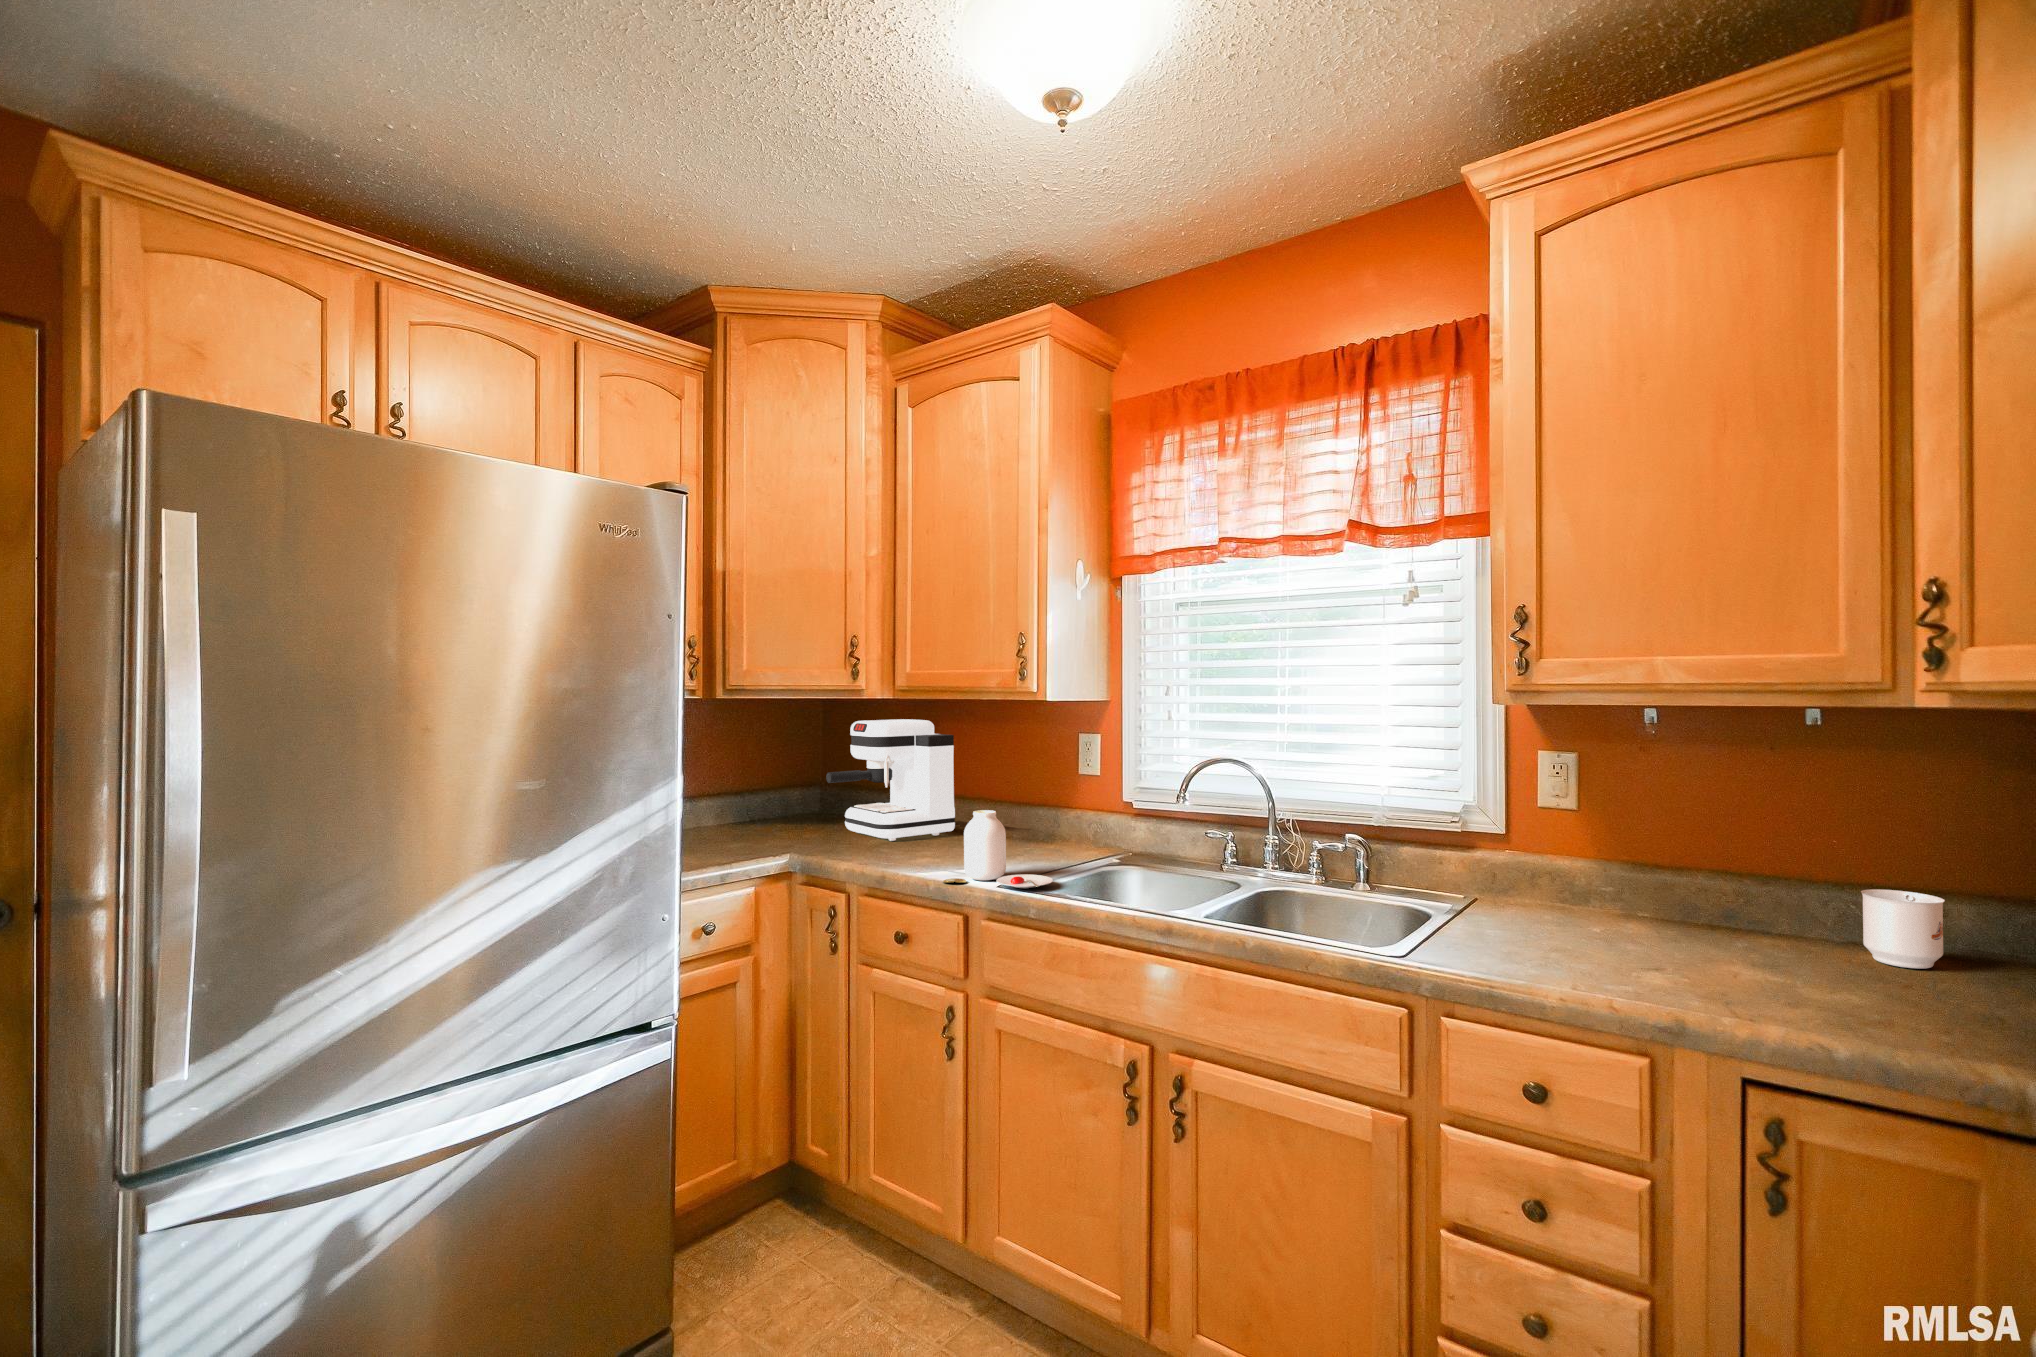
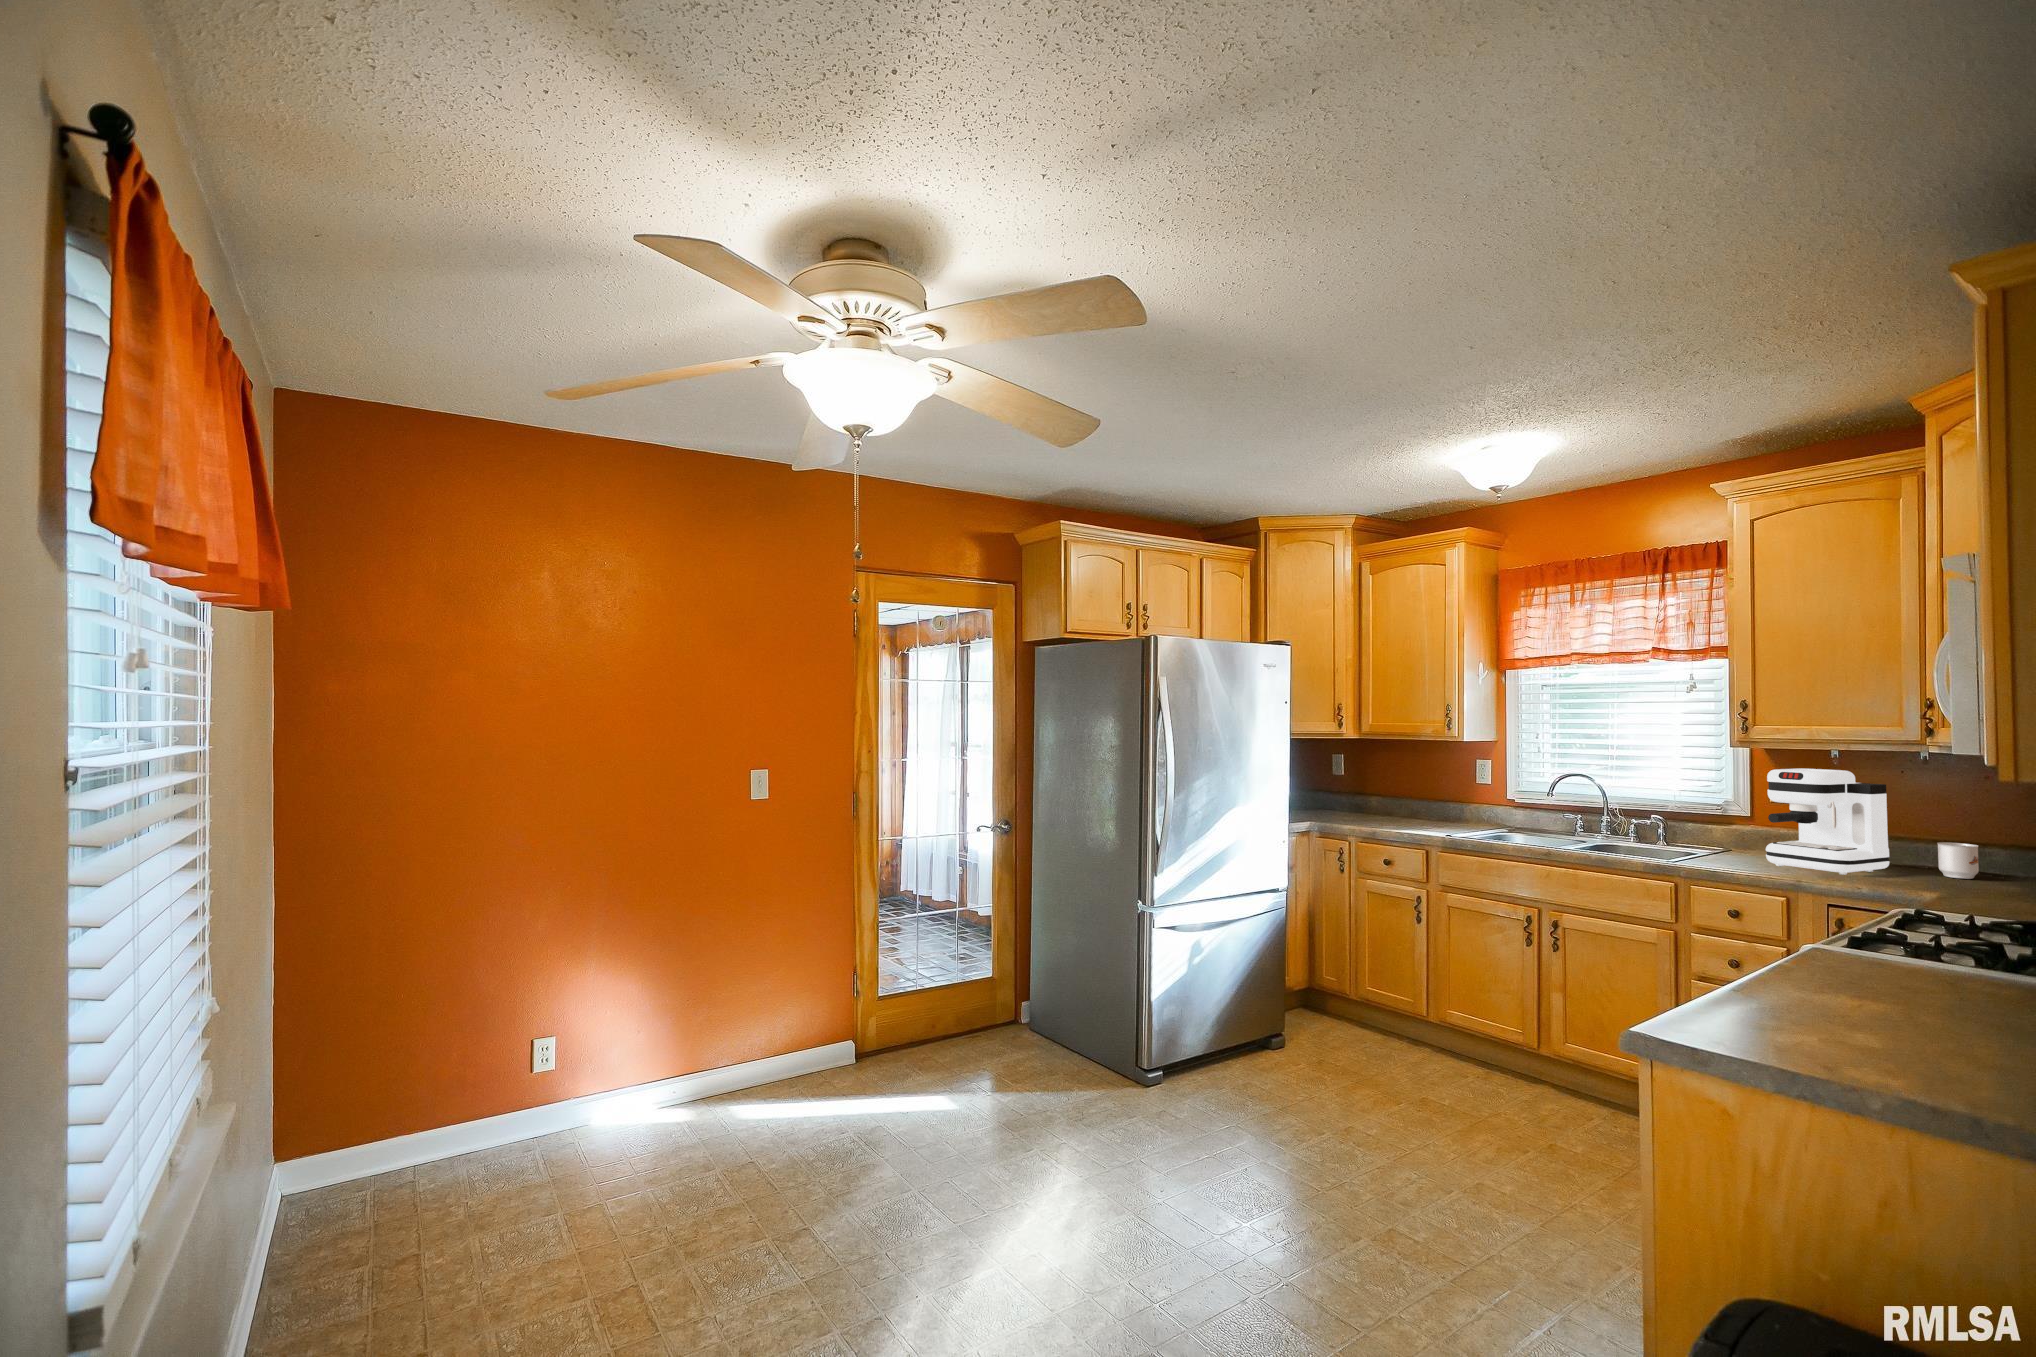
coffee maker: present [826,719,955,841] -> present [1766,769,1889,875]
jar: present [943,810,1053,888] -> none [1414,798,1479,838]

